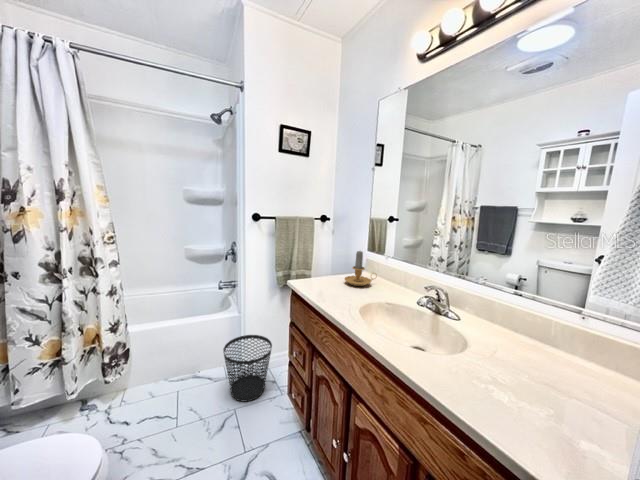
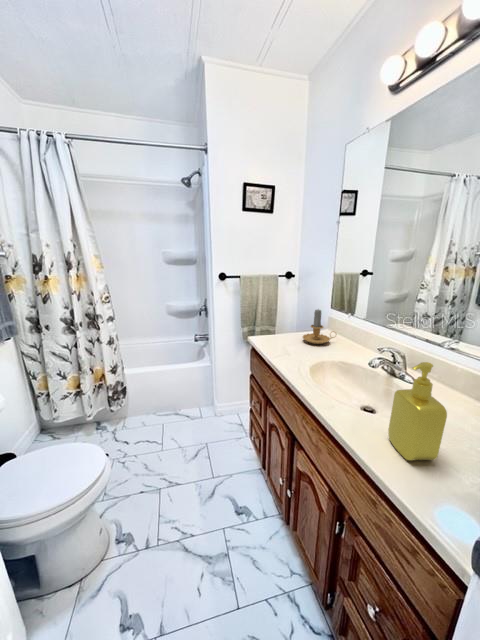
soap dispenser: none [463,295,525,400] -> present [388,362,447,461]
wastebasket: present [223,335,272,401] -> none [197,383,239,439]

